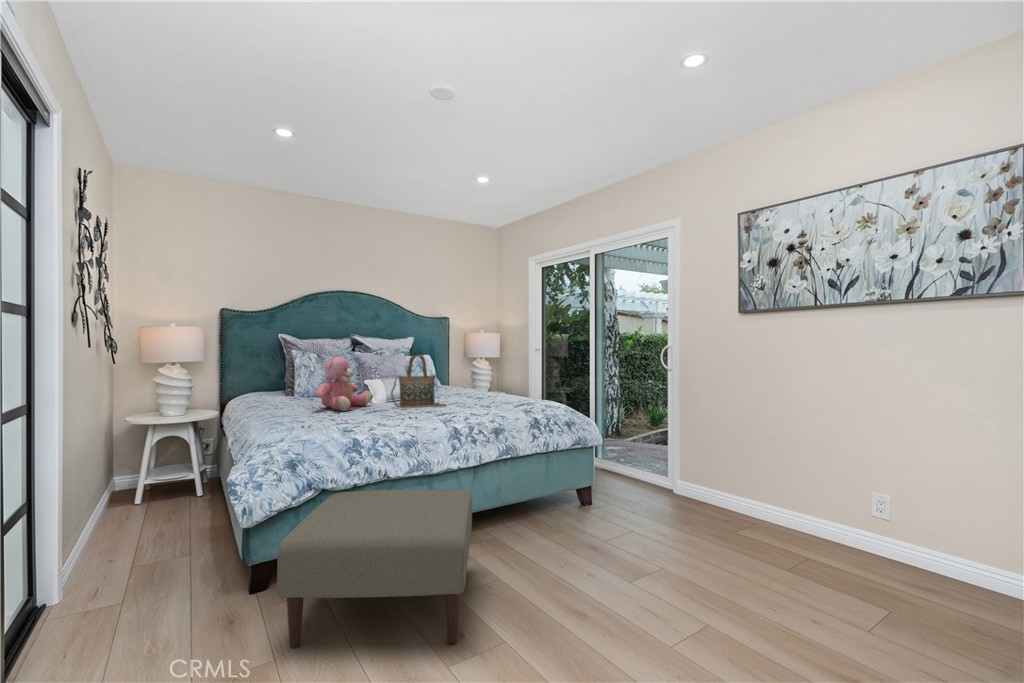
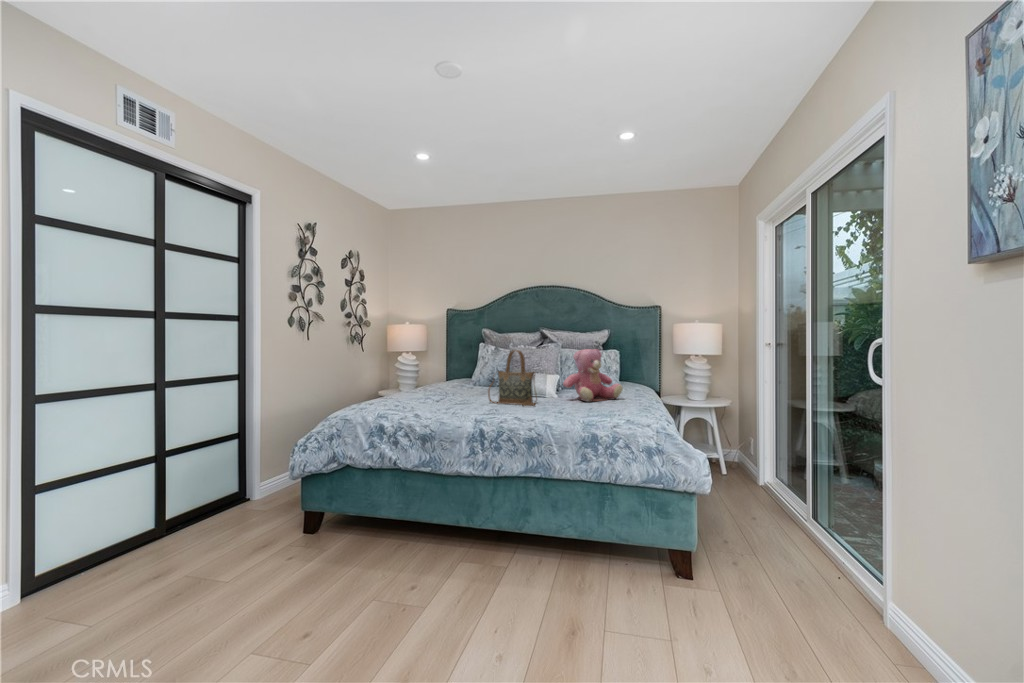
teddy bear: present [315,357,372,411] -> present [563,349,623,402]
ottoman: present [277,490,472,648] -> none [232,471,431,638]

